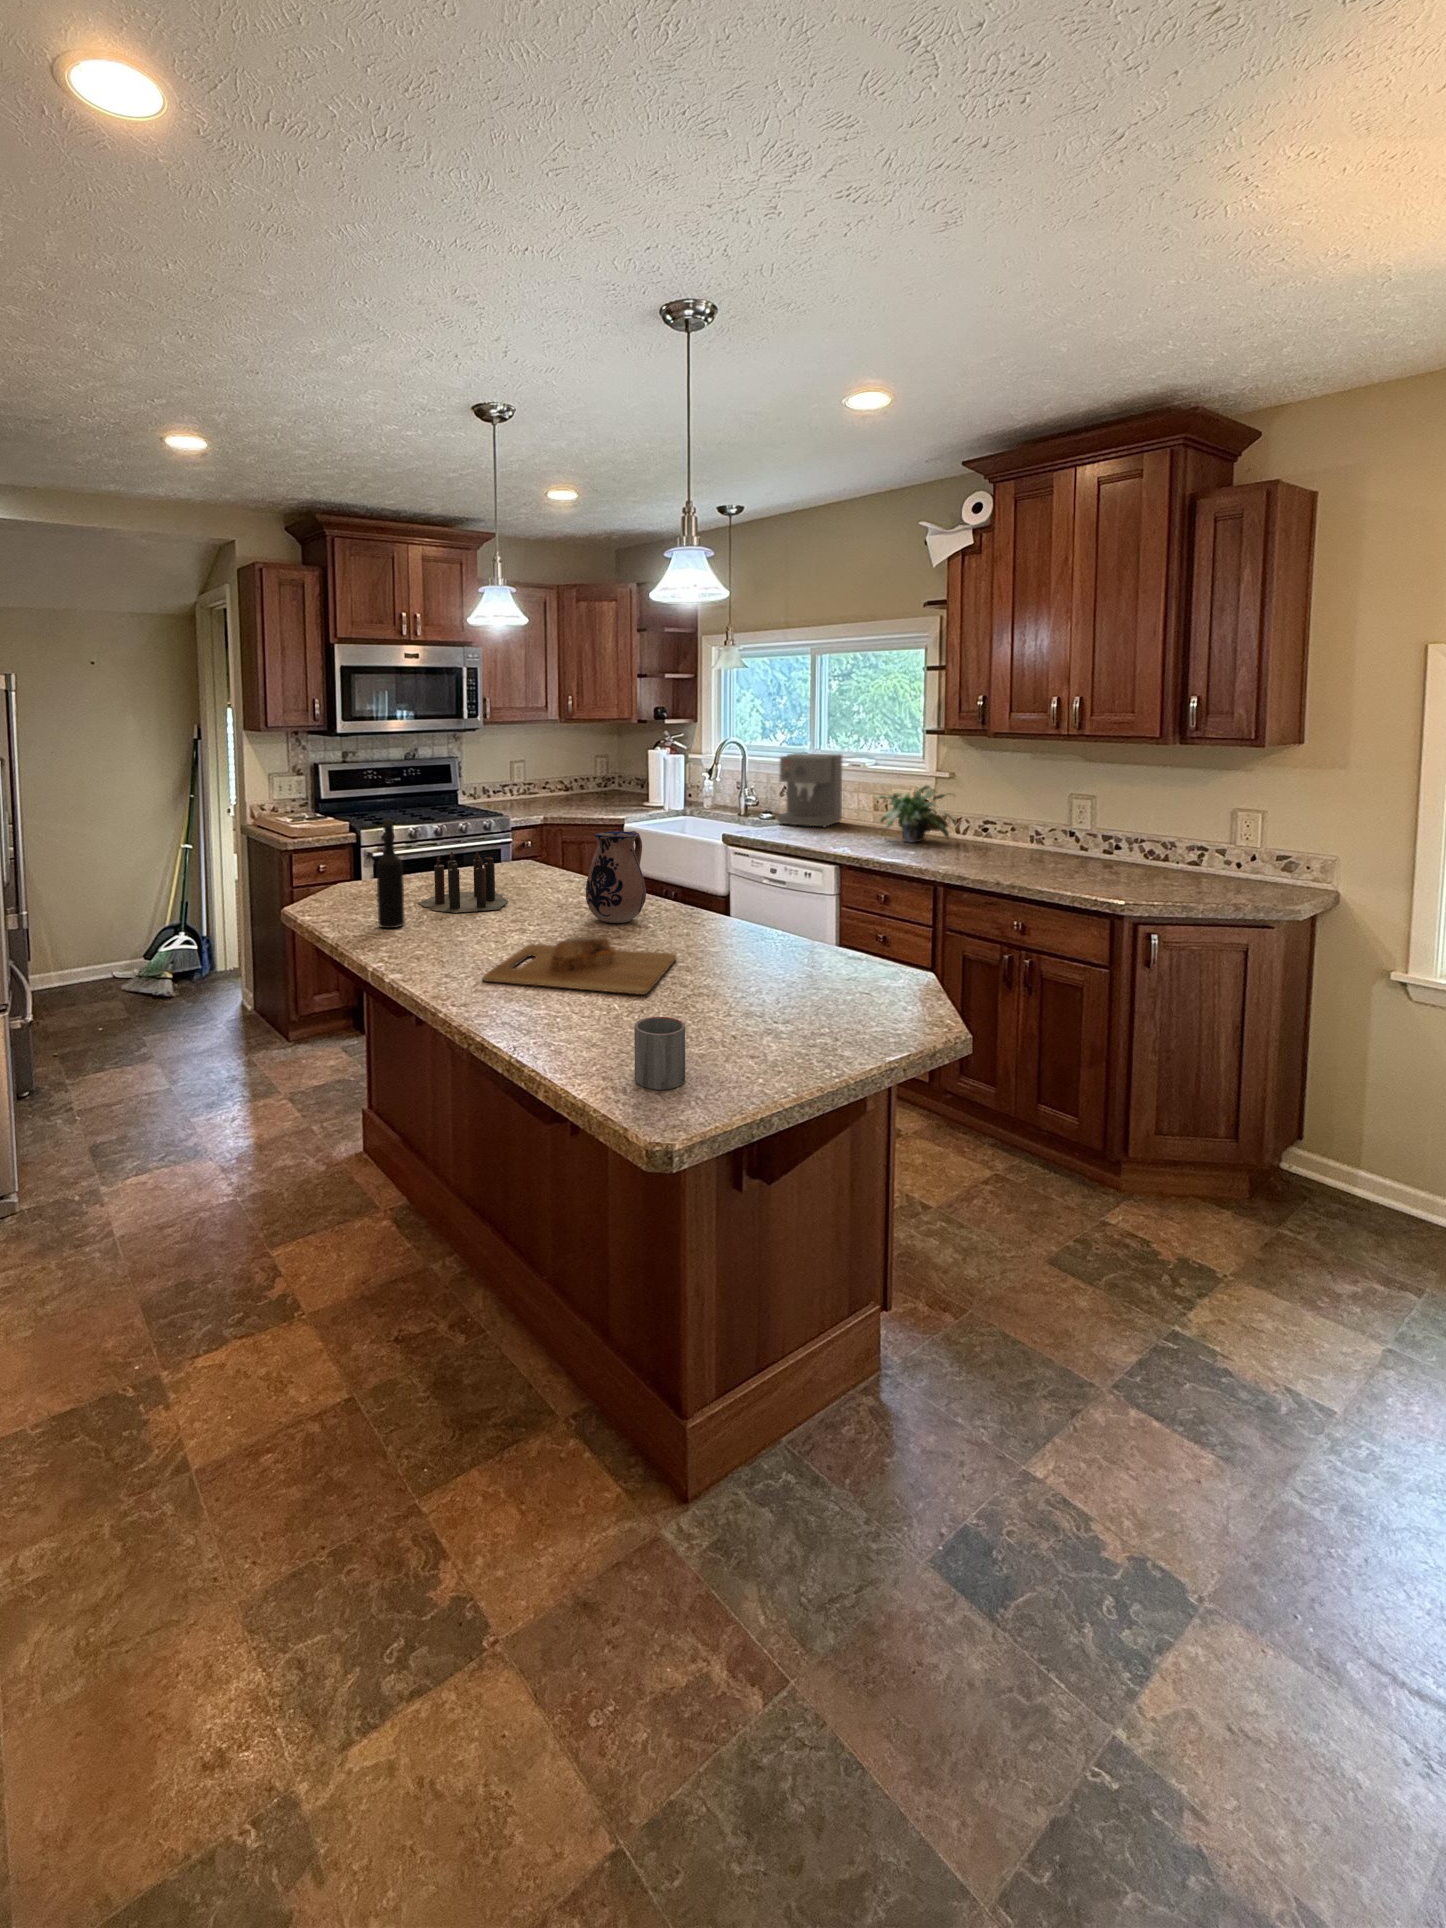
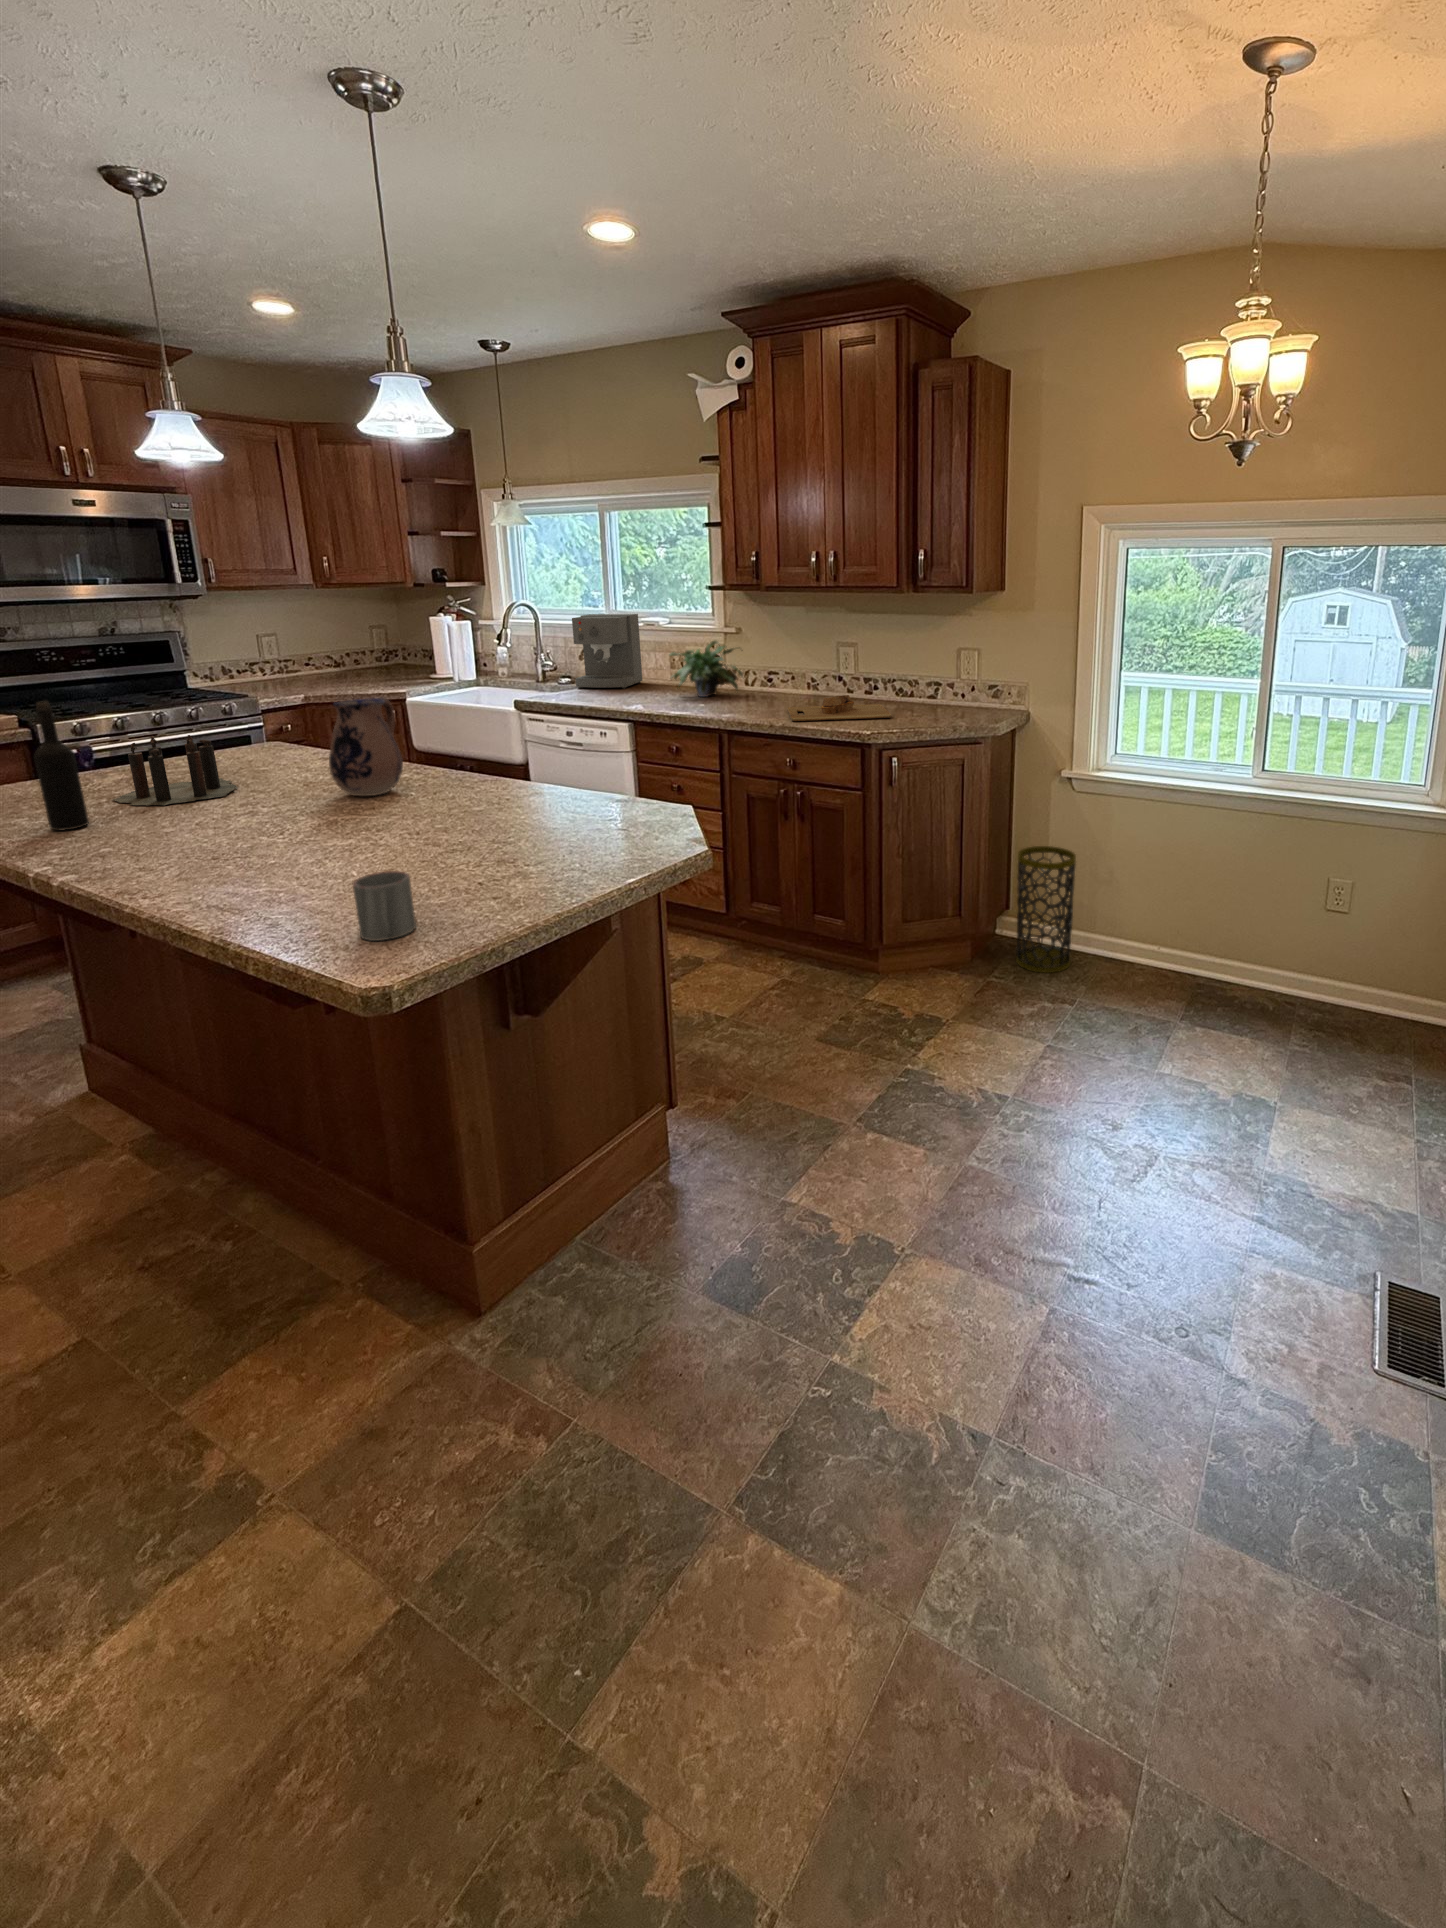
cutting board: present [483,937,676,995] -> present [788,695,891,721]
trash can: none [1315,1063,1415,1240] -> present [1016,846,1076,973]

